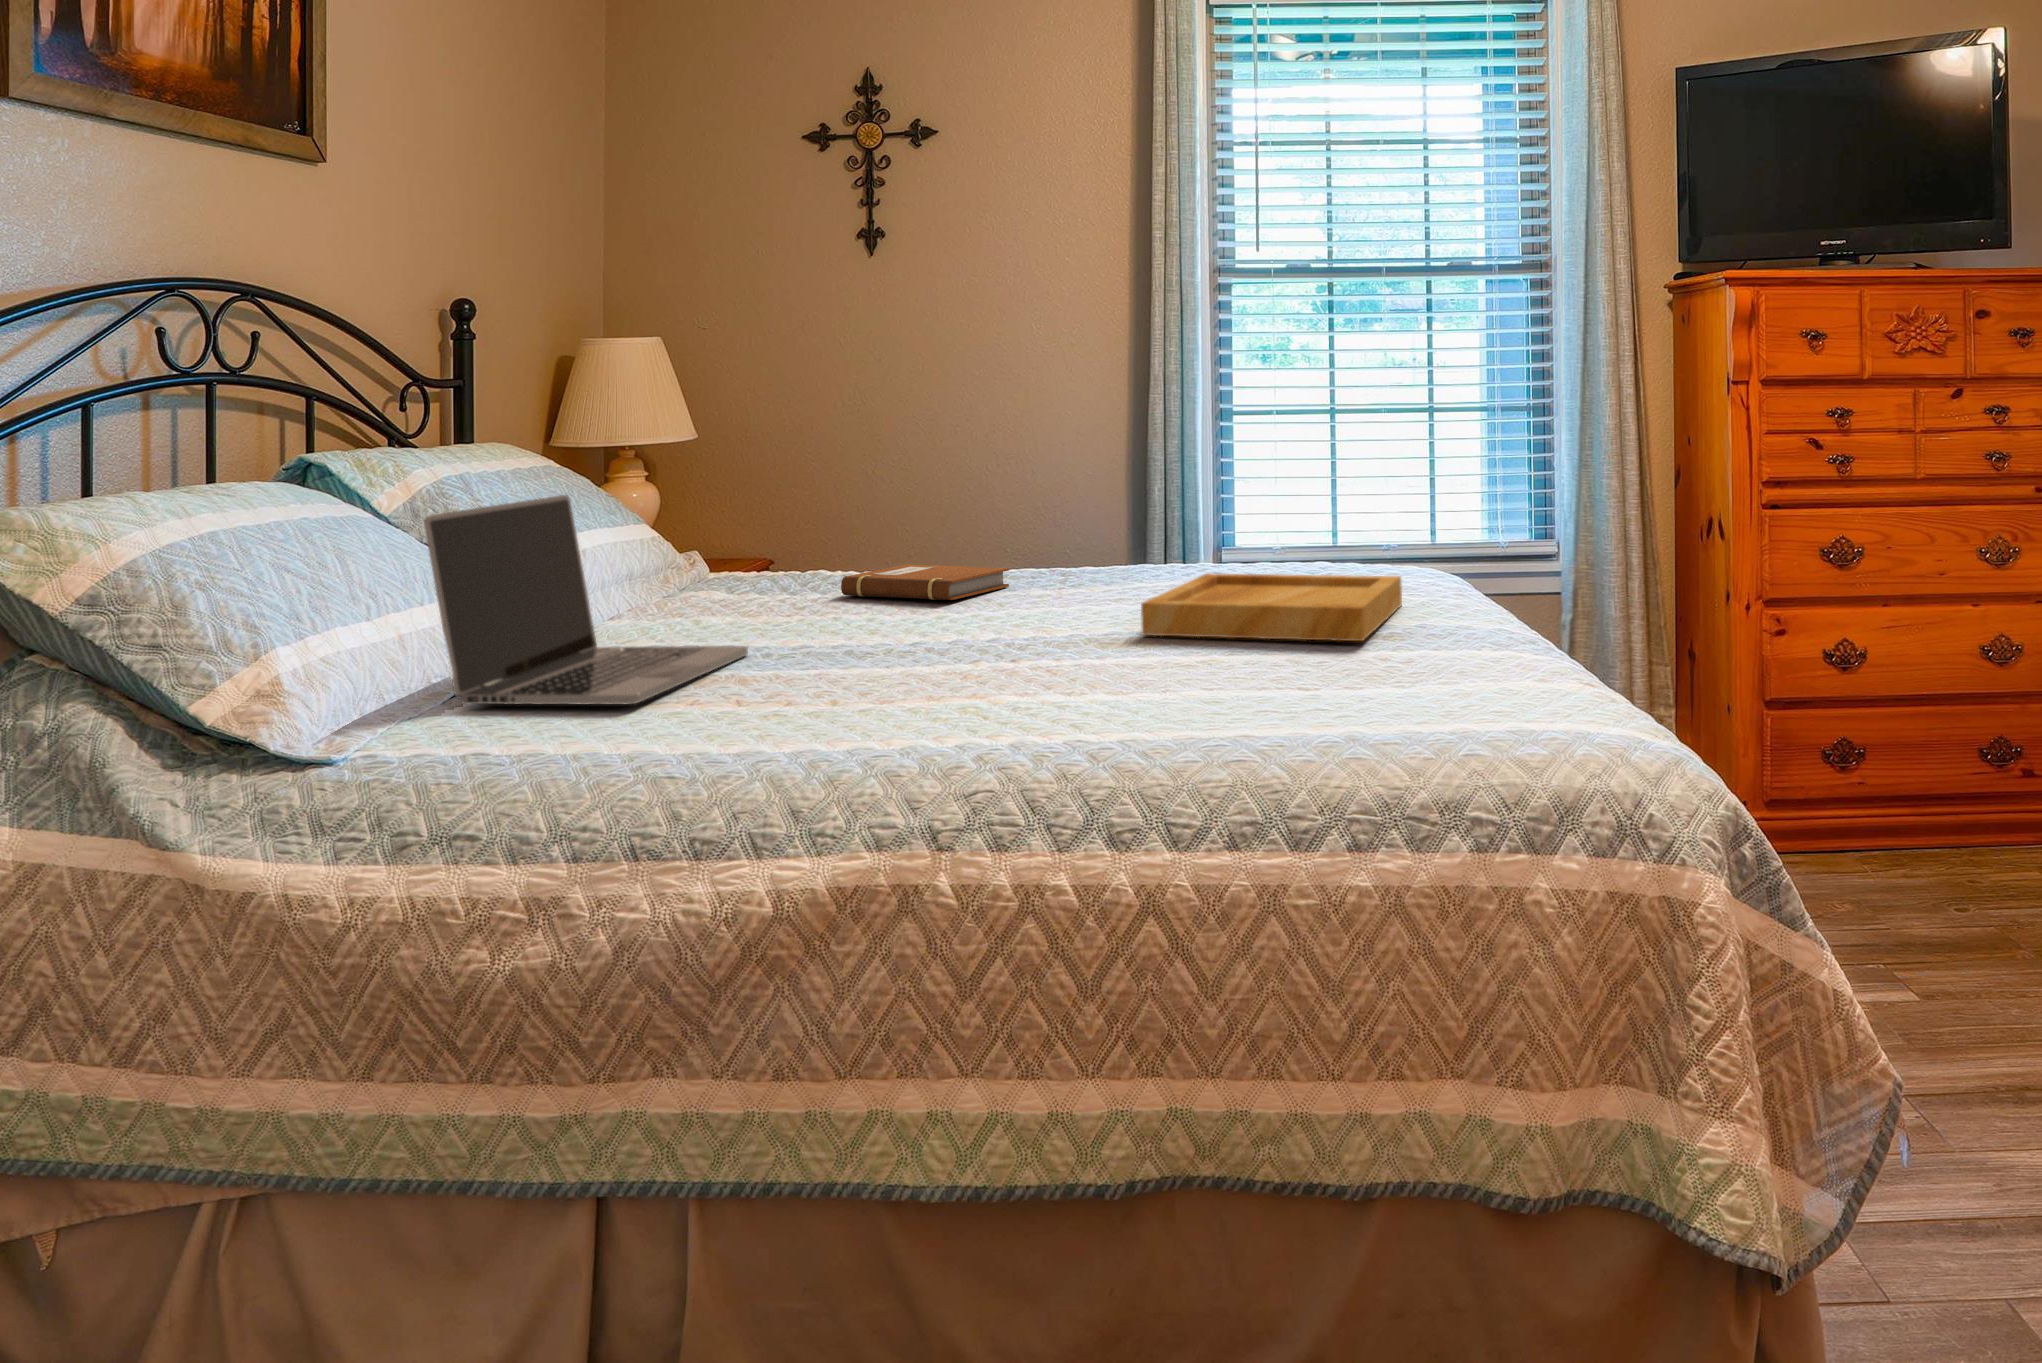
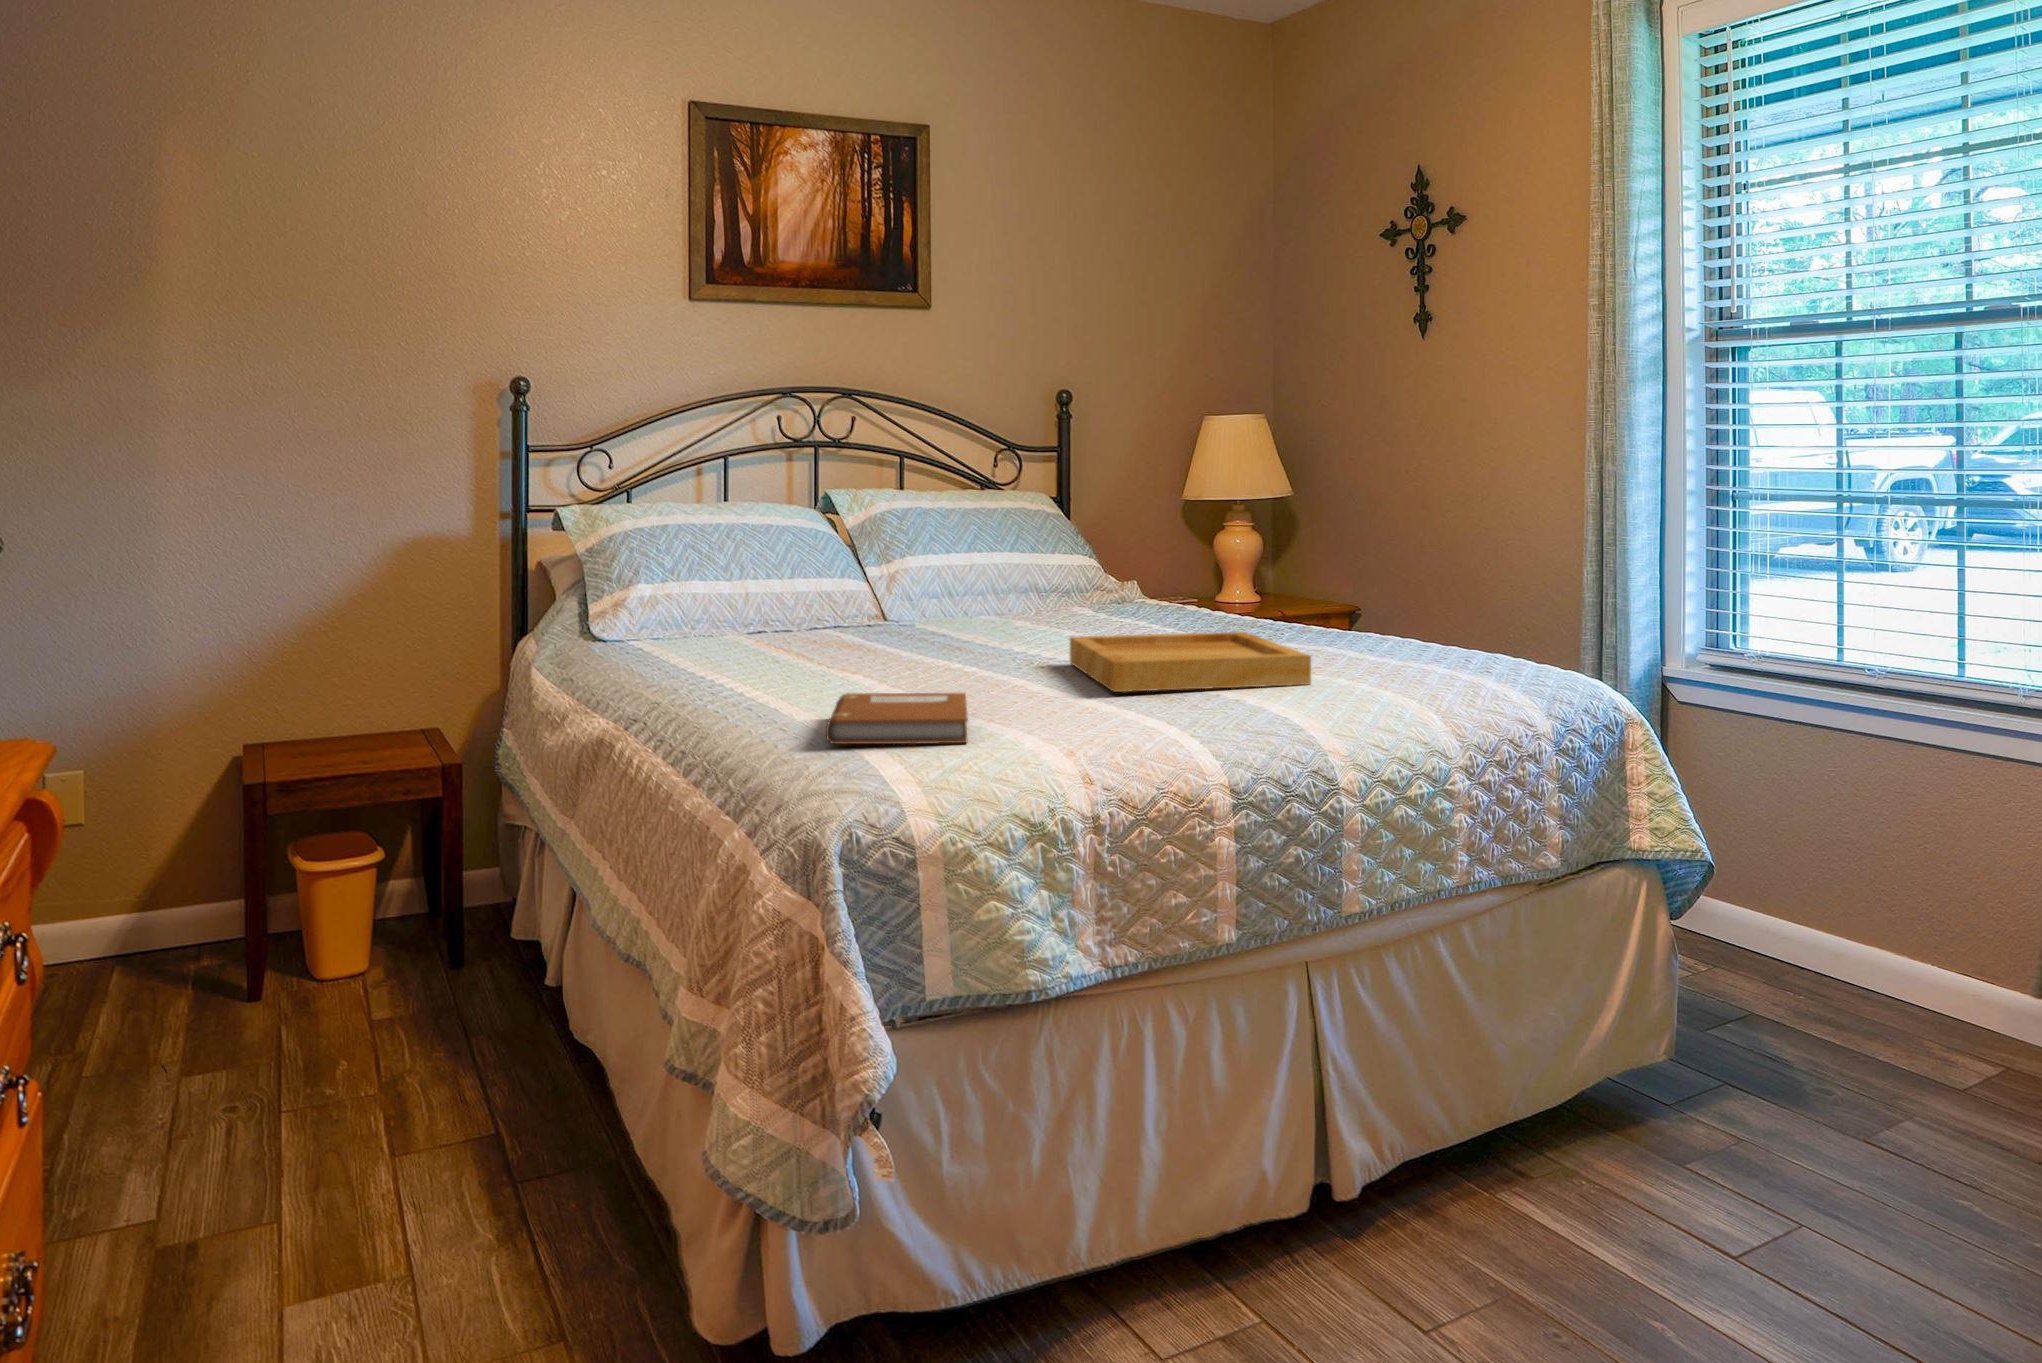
laptop: present [424,495,748,705] -> none [734,517,912,641]
notebook: present [841,565,1009,600] -> present [826,693,968,744]

